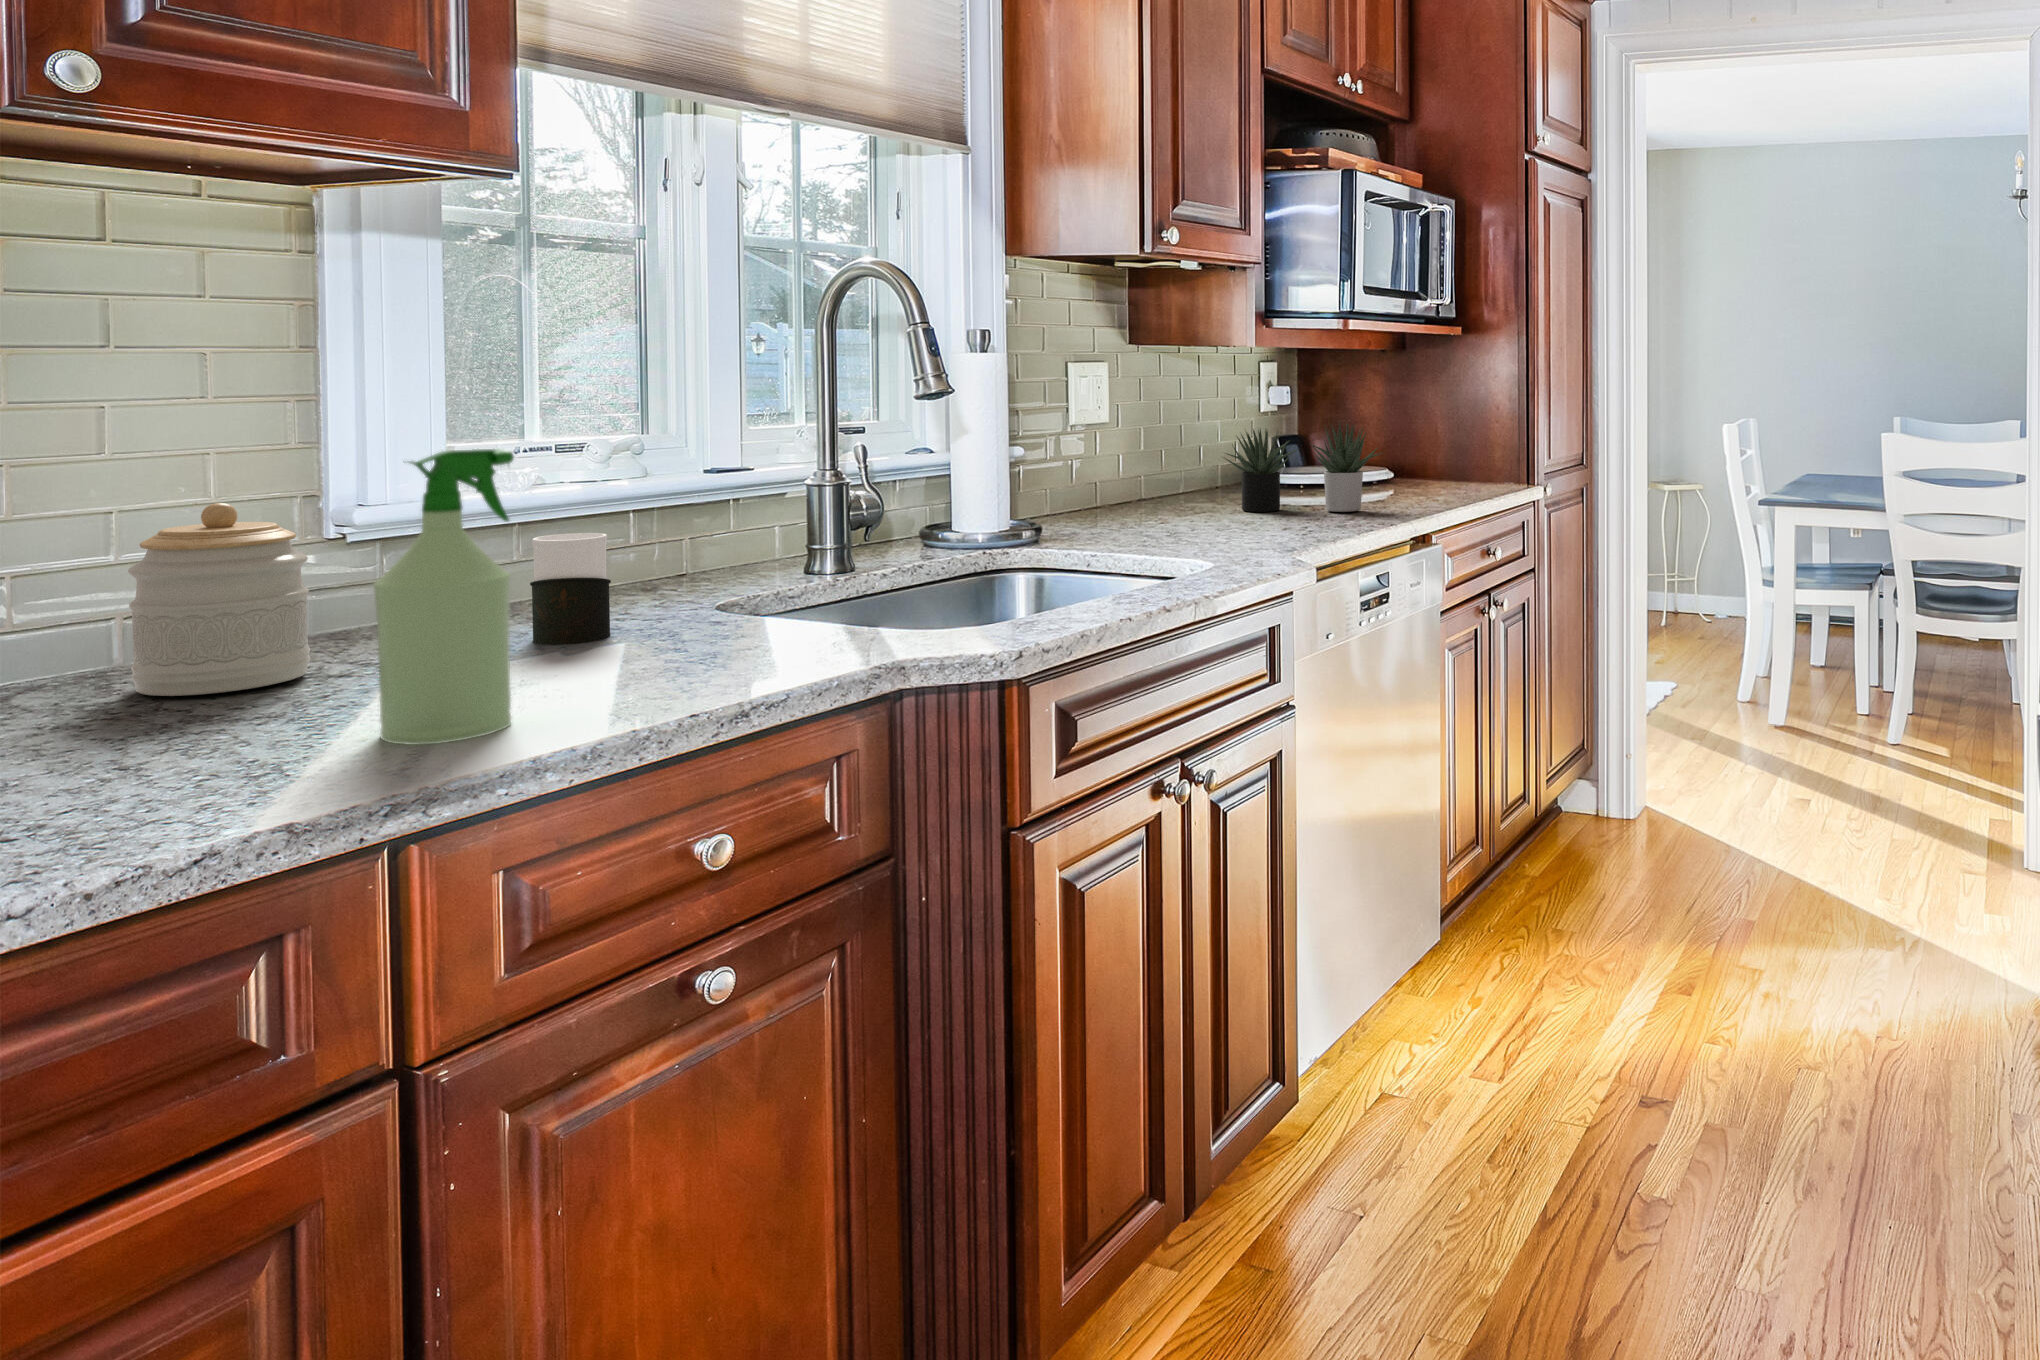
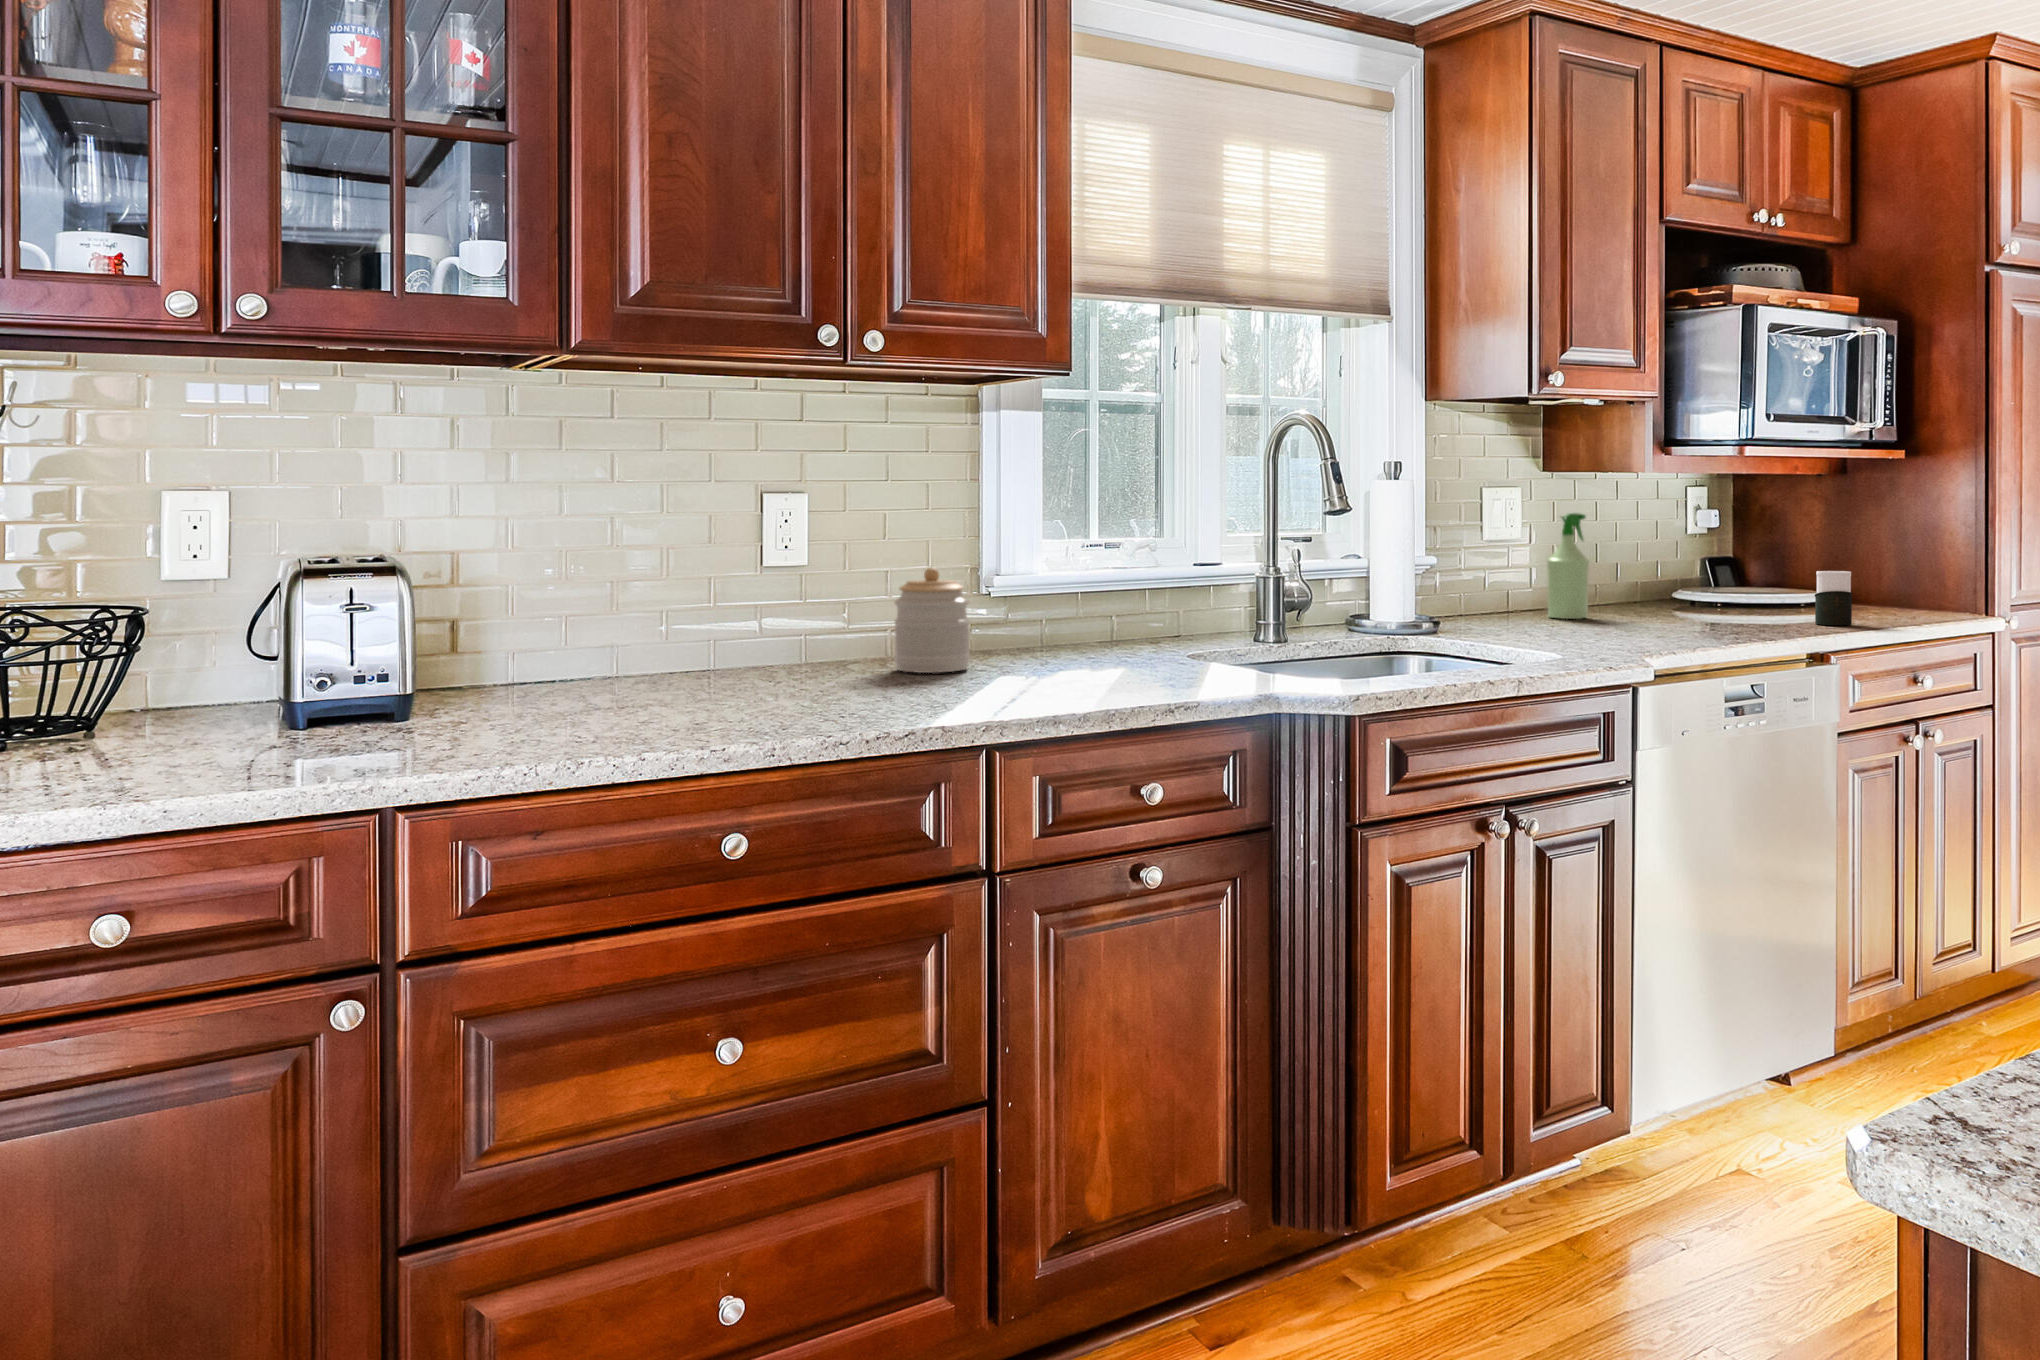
succulent plant: present [1223,422,1382,512] -> none [1619,541,1781,630]
spray bottle: present [374,449,514,745] -> present [1547,513,1589,619]
cup: present [530,533,611,645] -> present [1815,571,1853,625]

